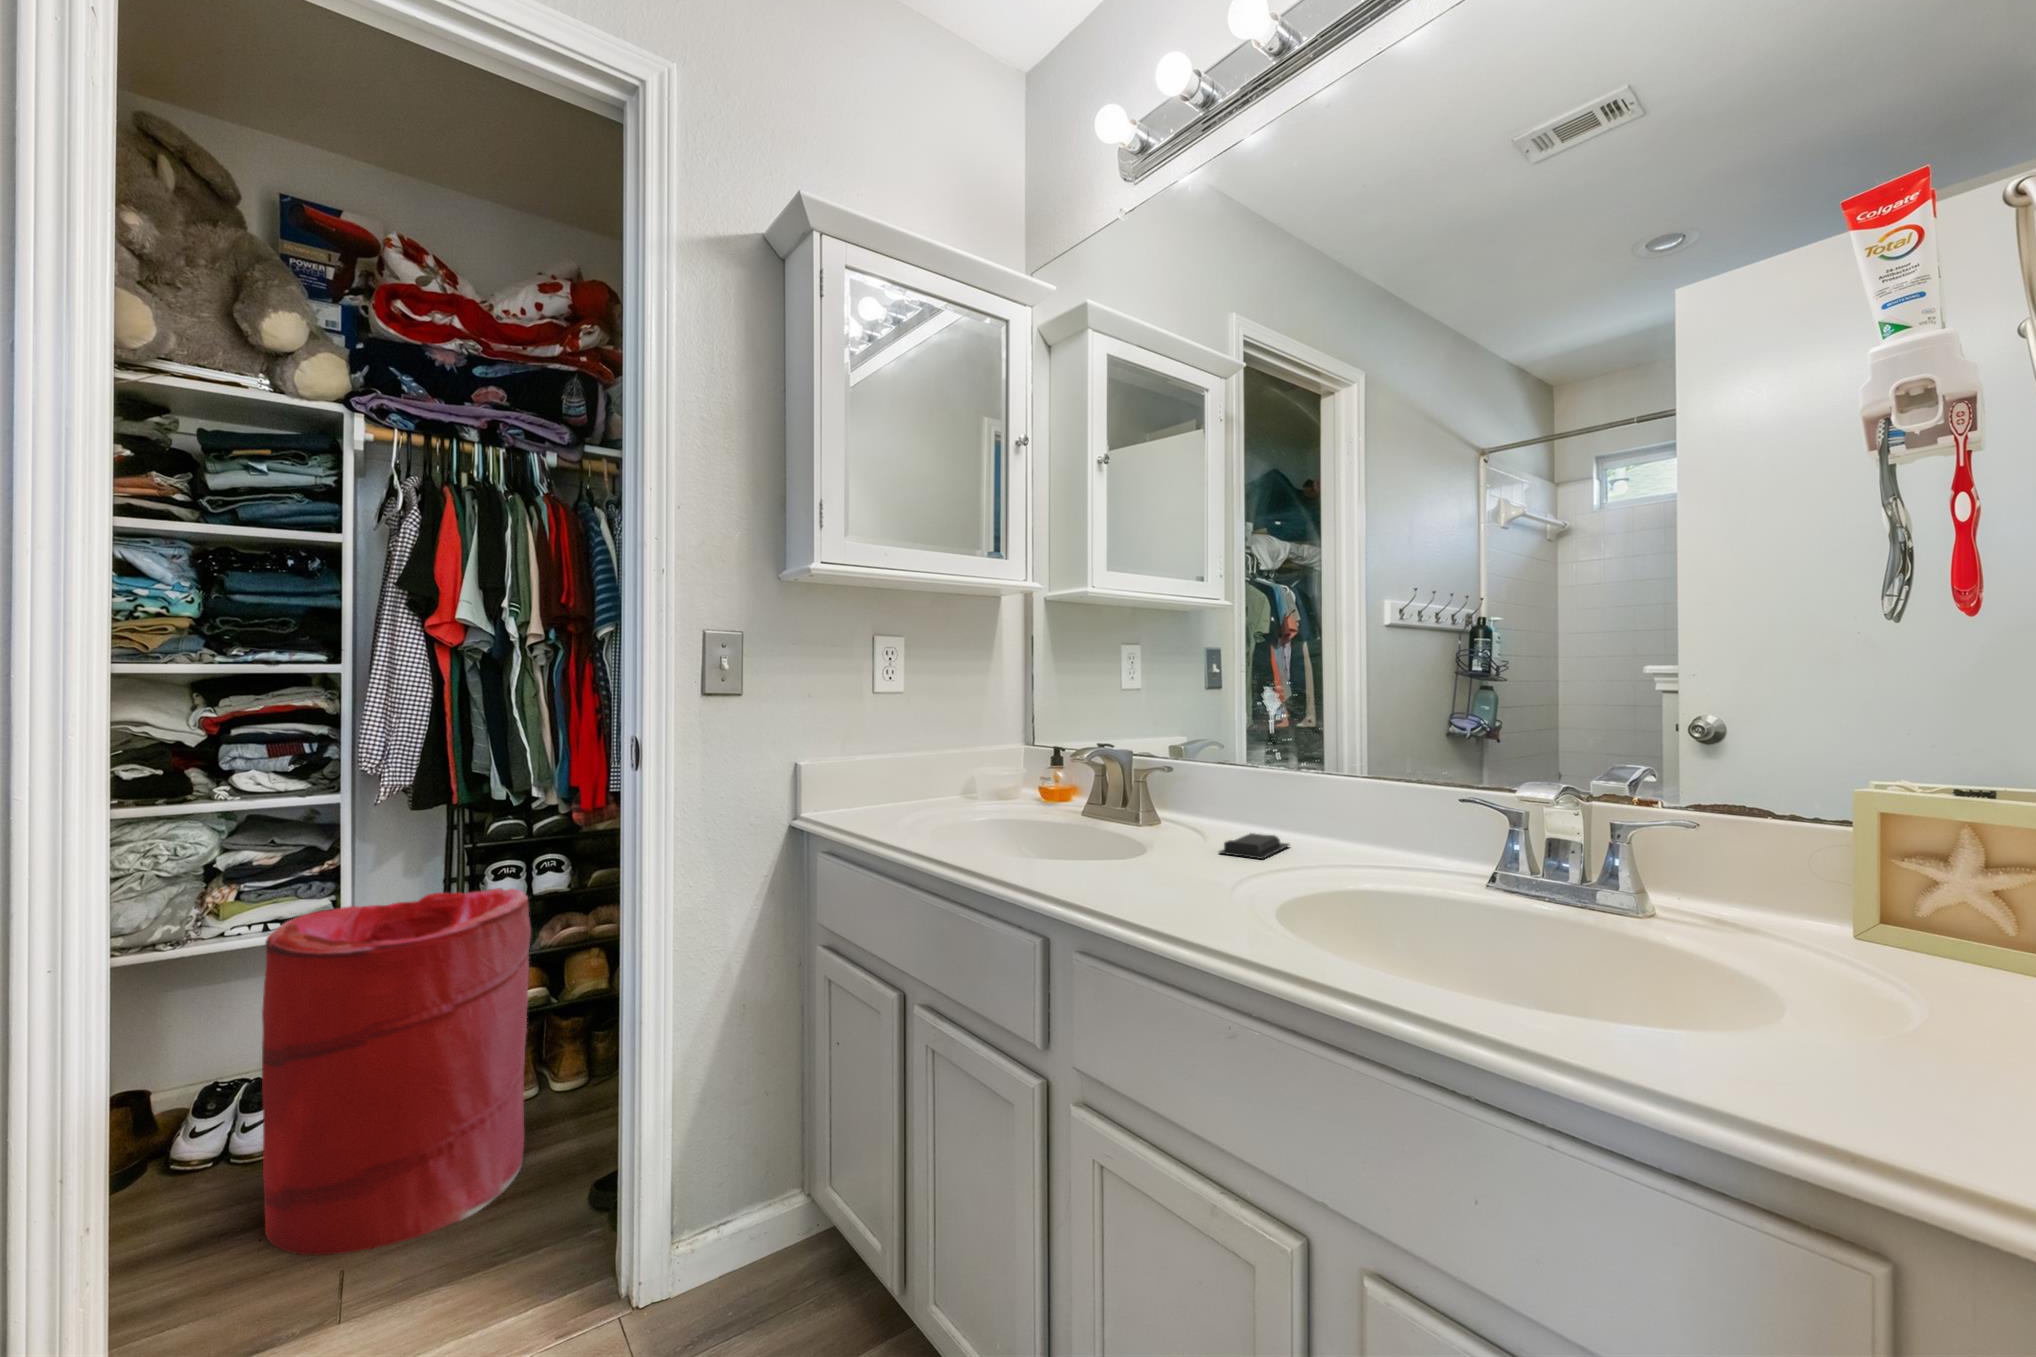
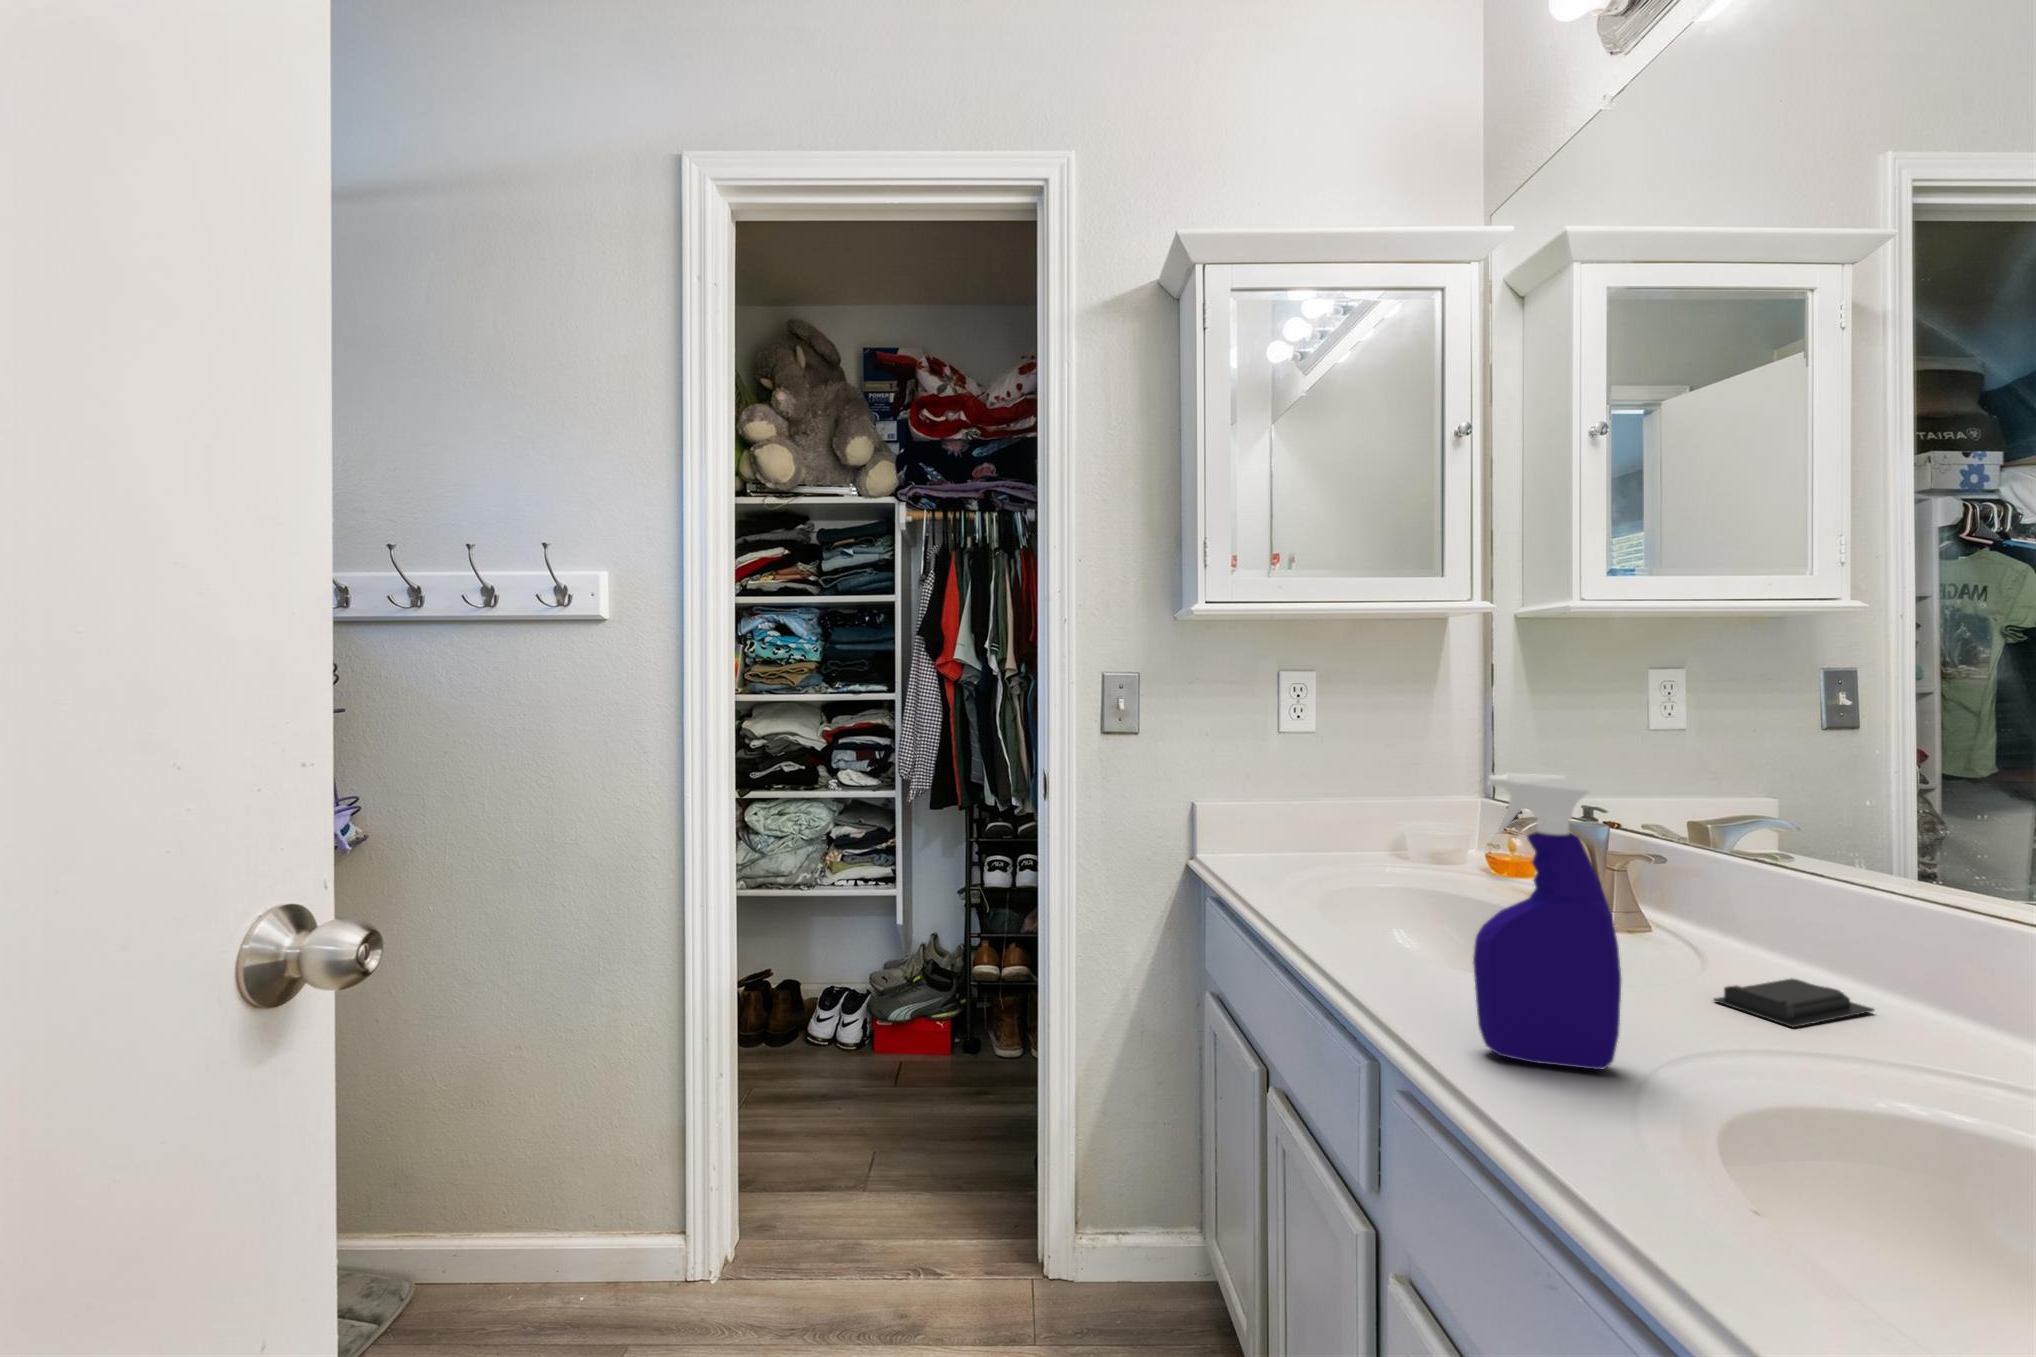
spray bottle: none [1117,687,1204,901] -> present [1473,774,1621,1070]
laundry hamper: present [262,888,531,1255] -> none [840,876,1003,1151]

